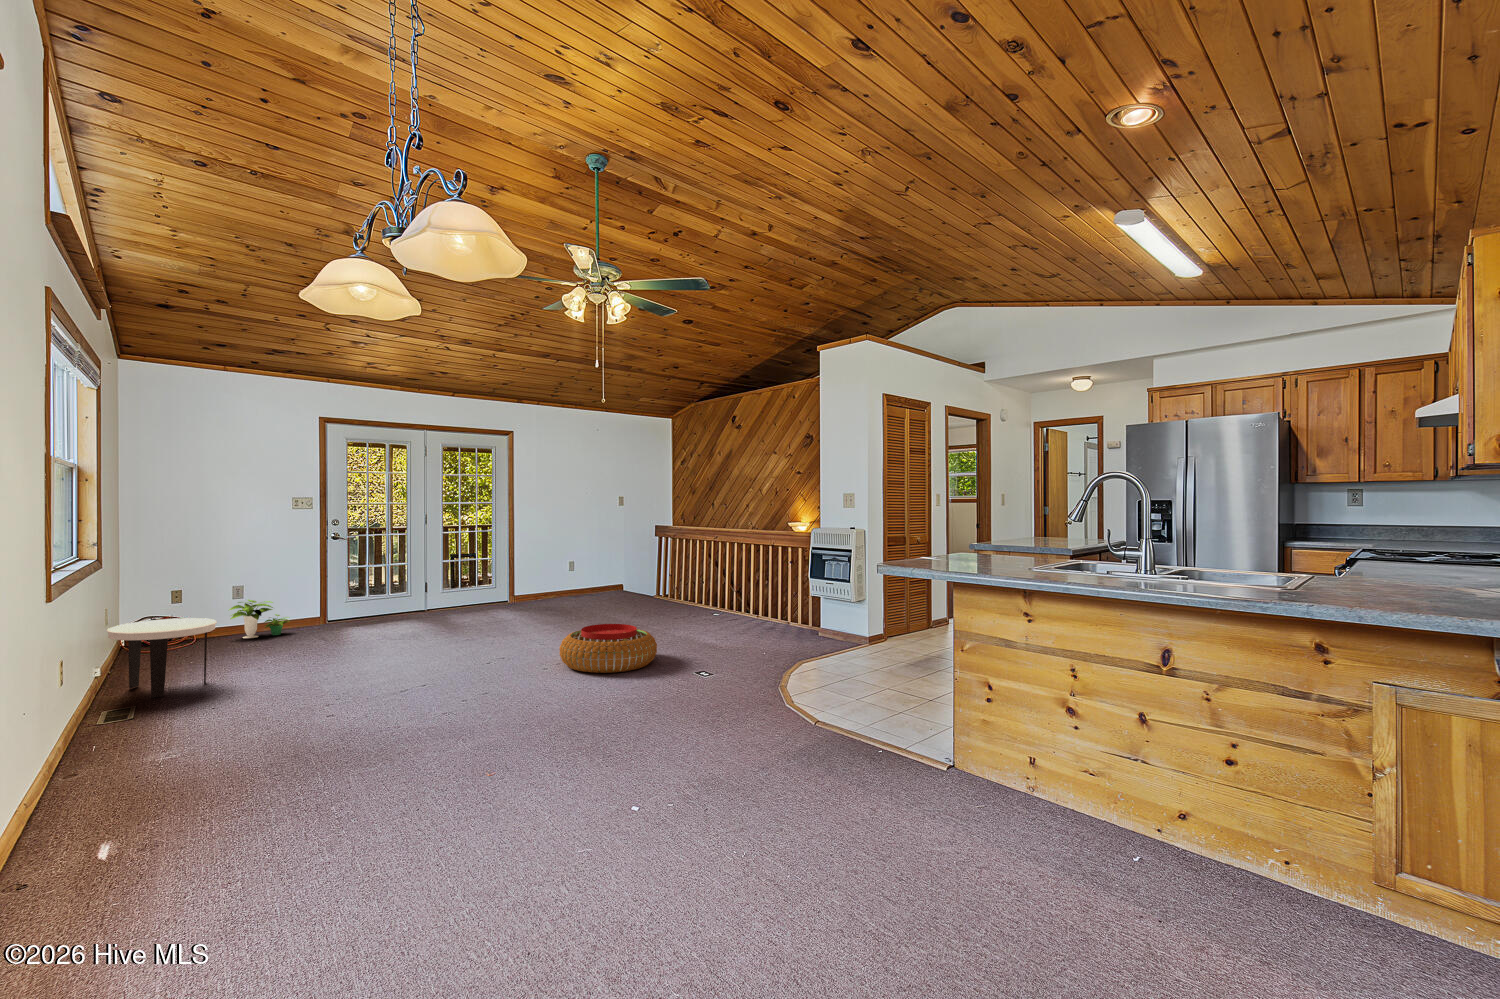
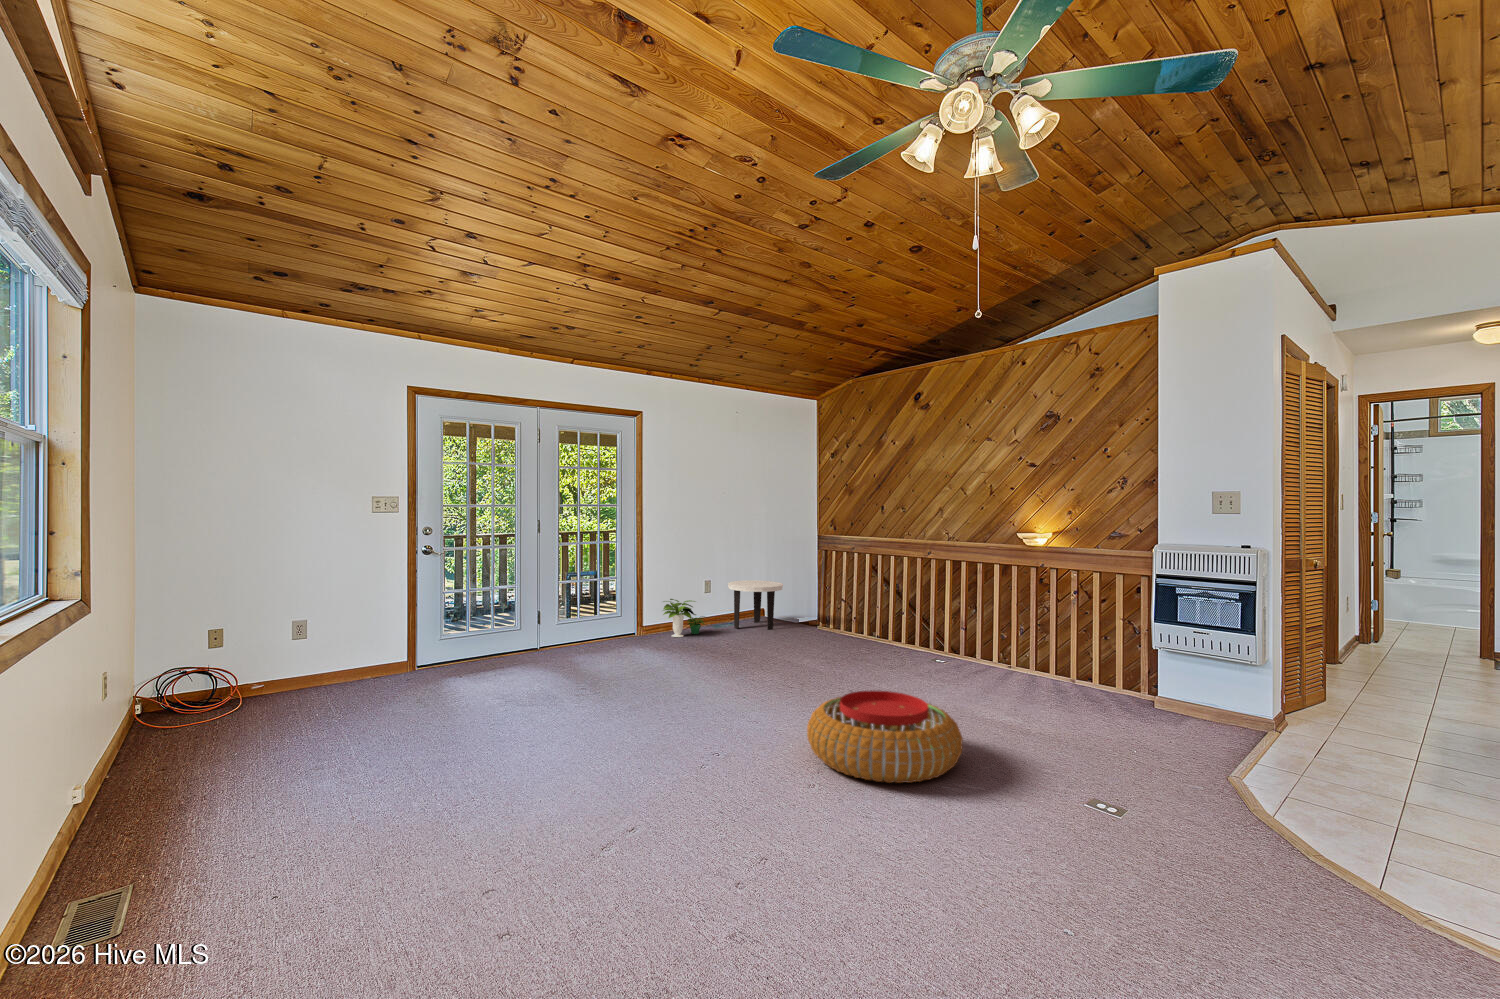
potted plant: present [229,600,289,638] -> present [663,599,705,637]
side table: present [107,618,217,698] -> present [728,580,783,630]

